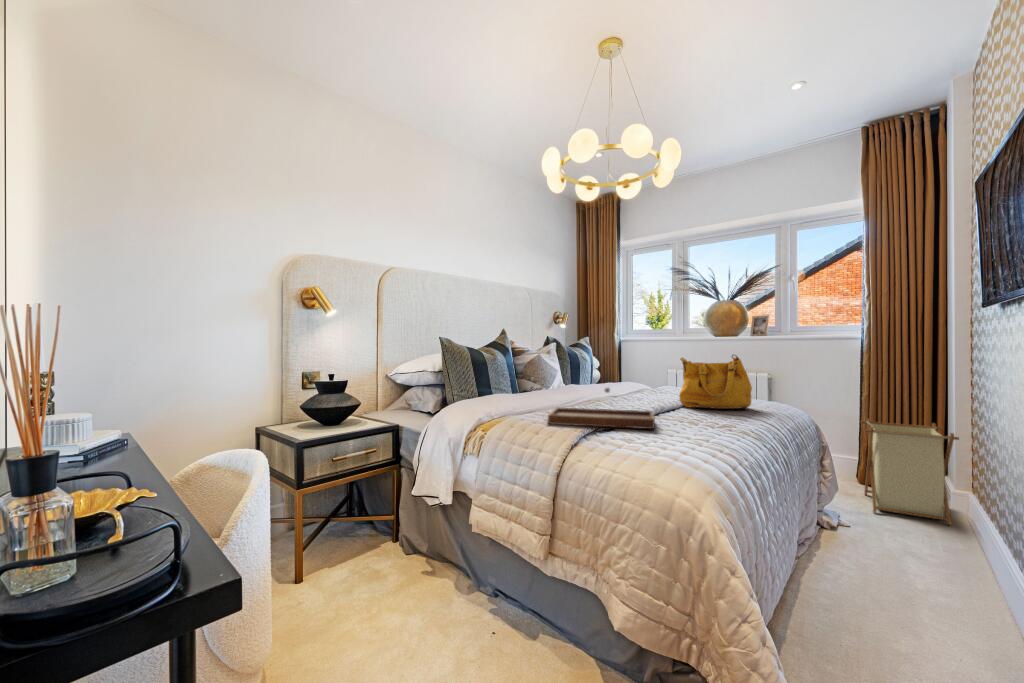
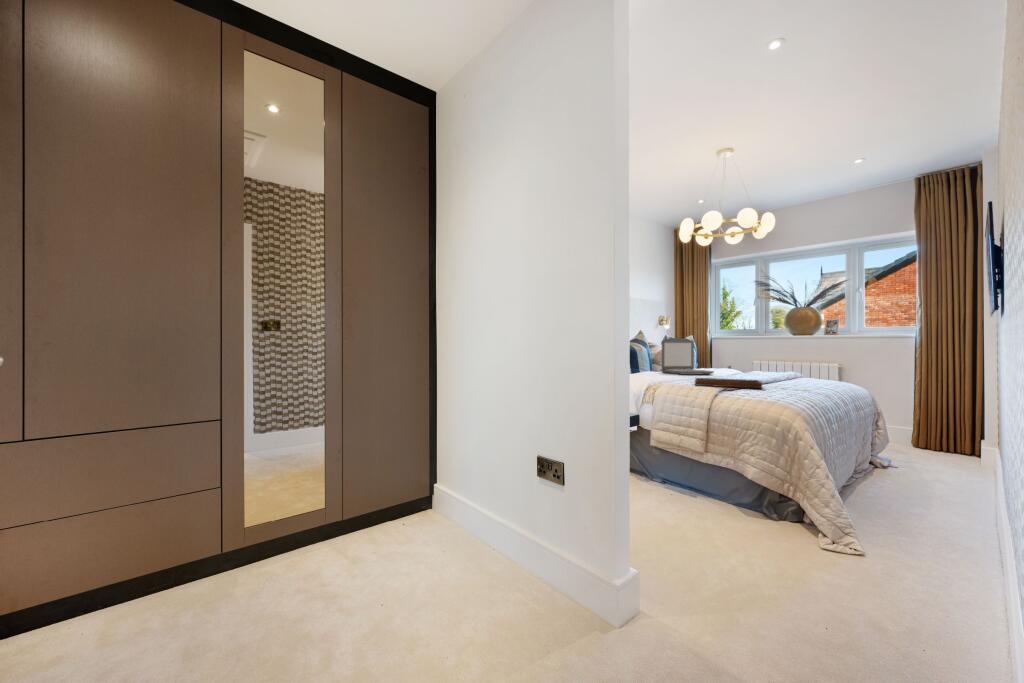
laptop: none [532,341,604,396] -> present [661,338,714,375]
handbag: present [679,355,752,409] -> none [772,347,823,383]
laundry basket: present [861,418,959,525] -> none [912,396,985,469]

